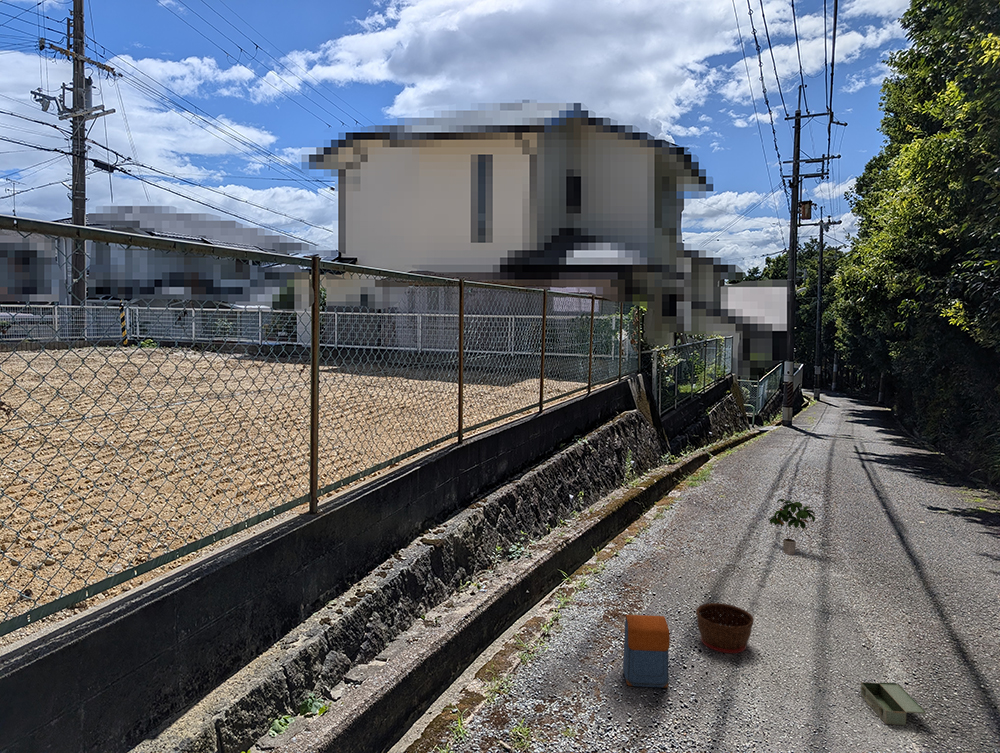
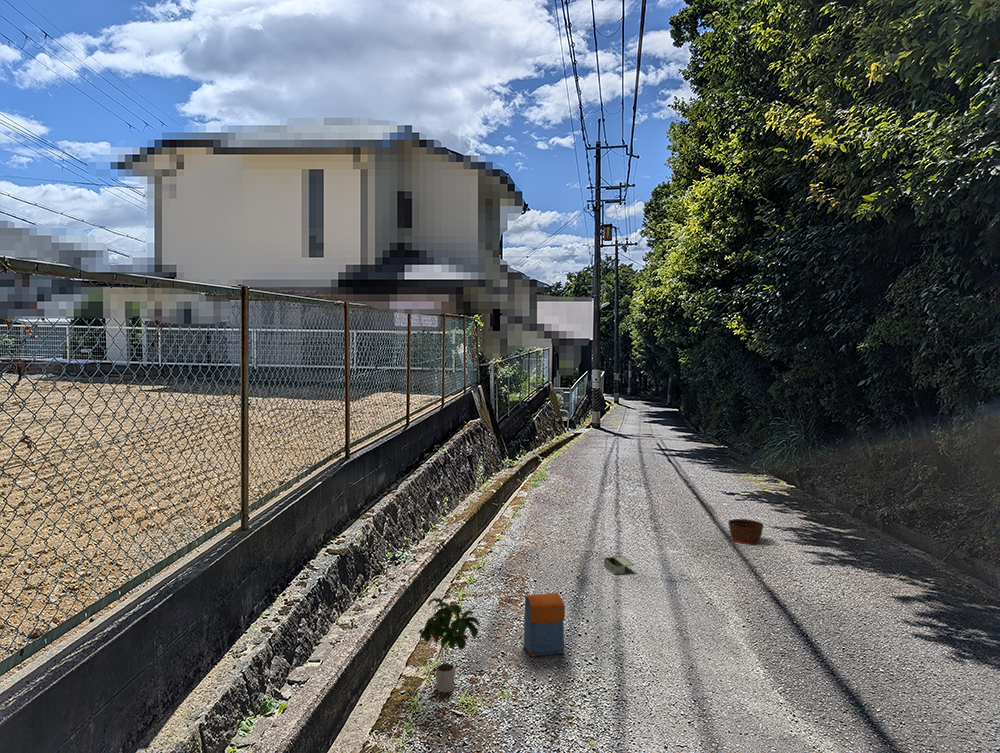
potted plant: present [768,499,815,555] -> present [419,598,479,692]
basket: present [696,603,754,653] -> present [728,519,763,544]
toolbox: present [861,682,926,725] -> present [604,556,634,574]

